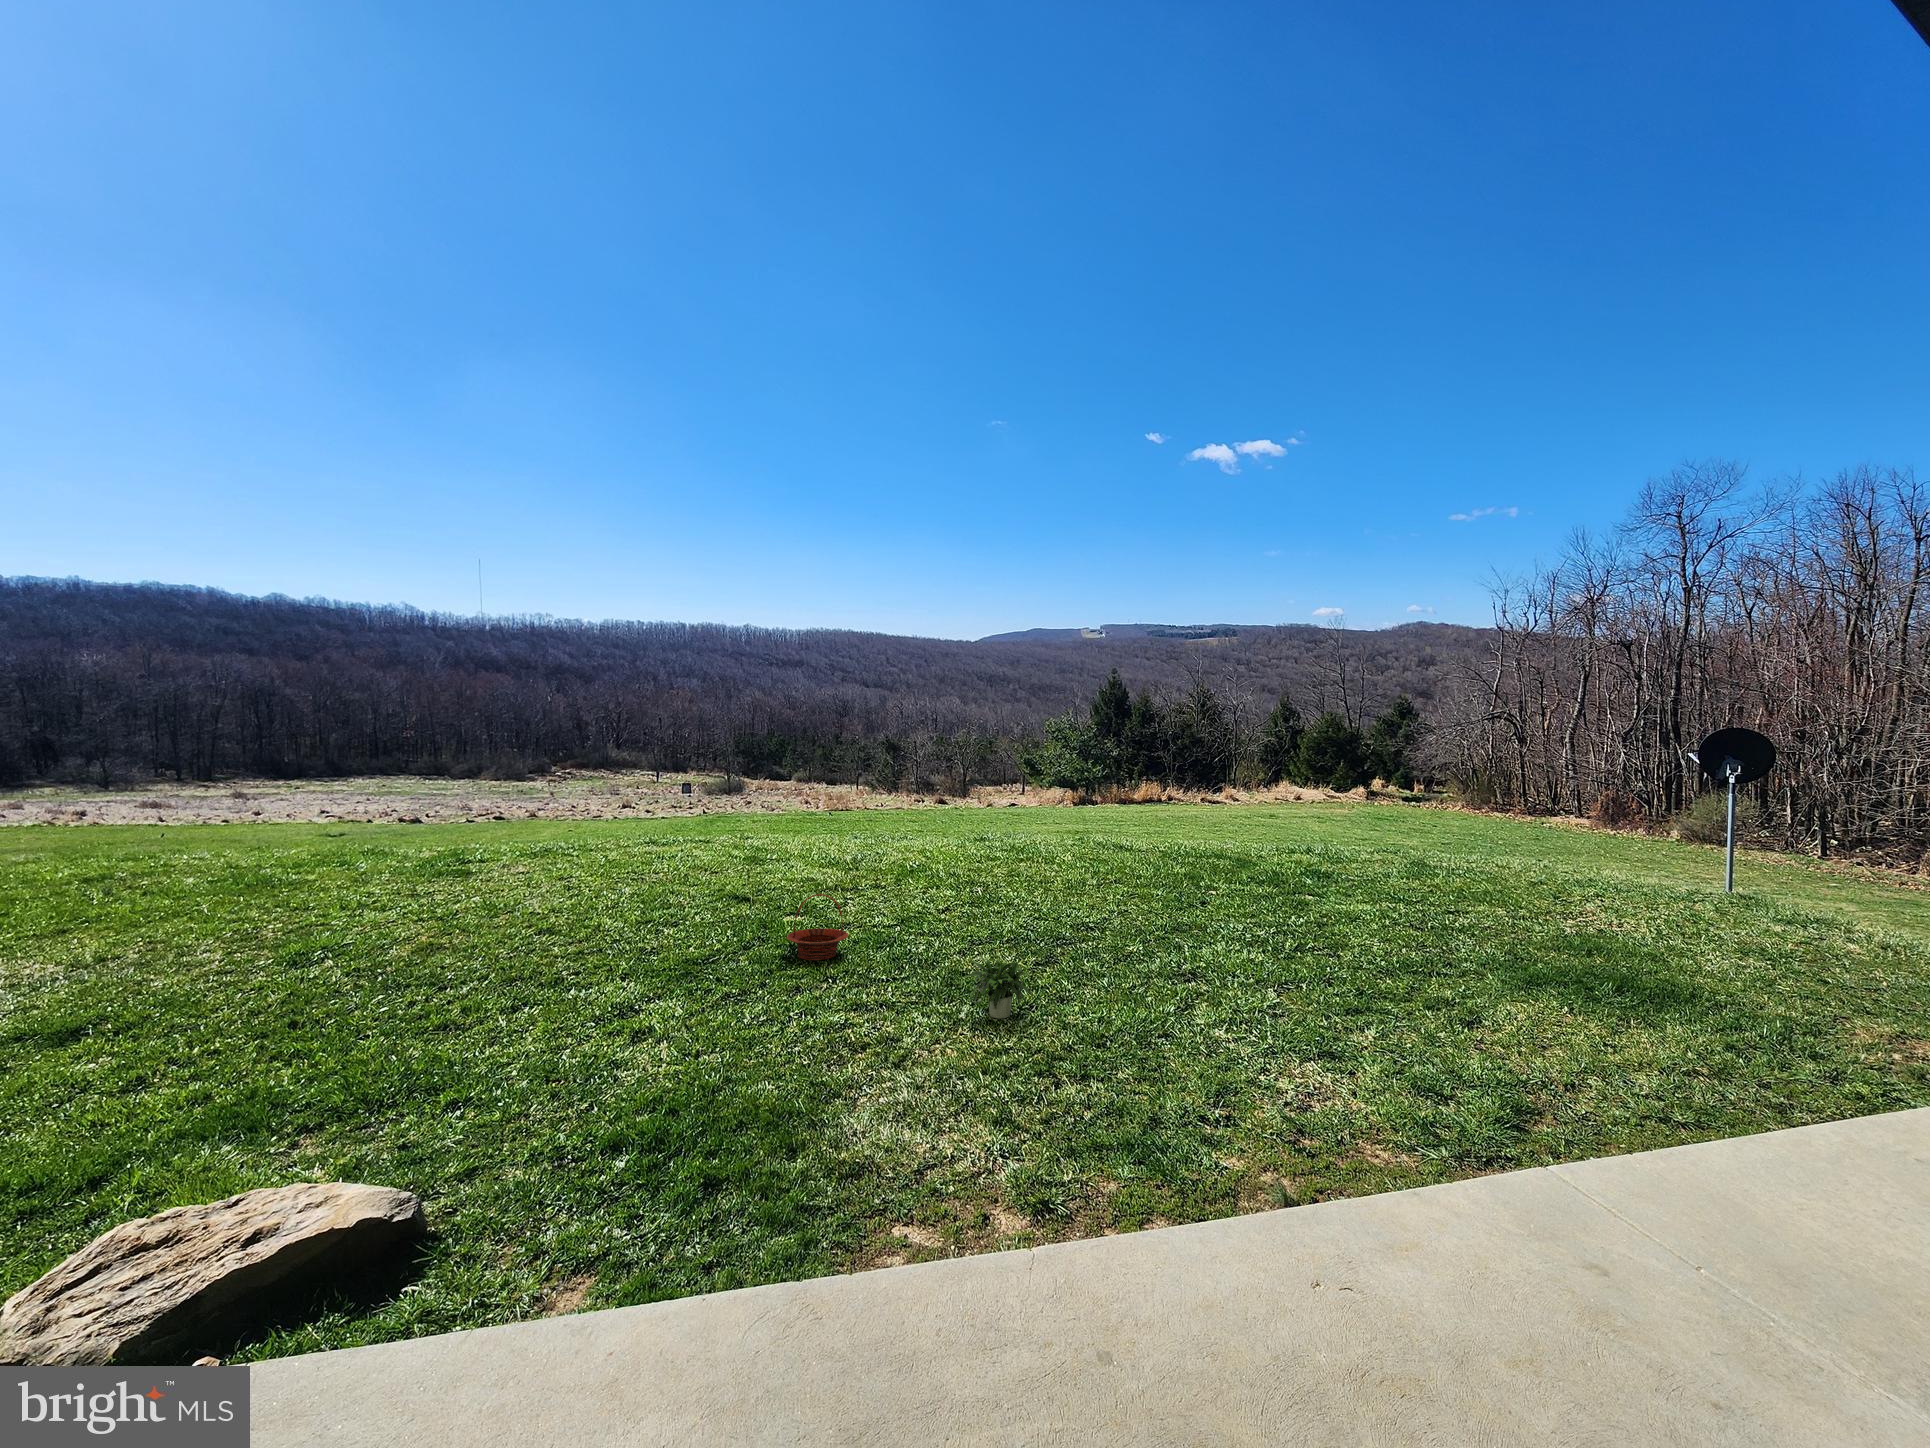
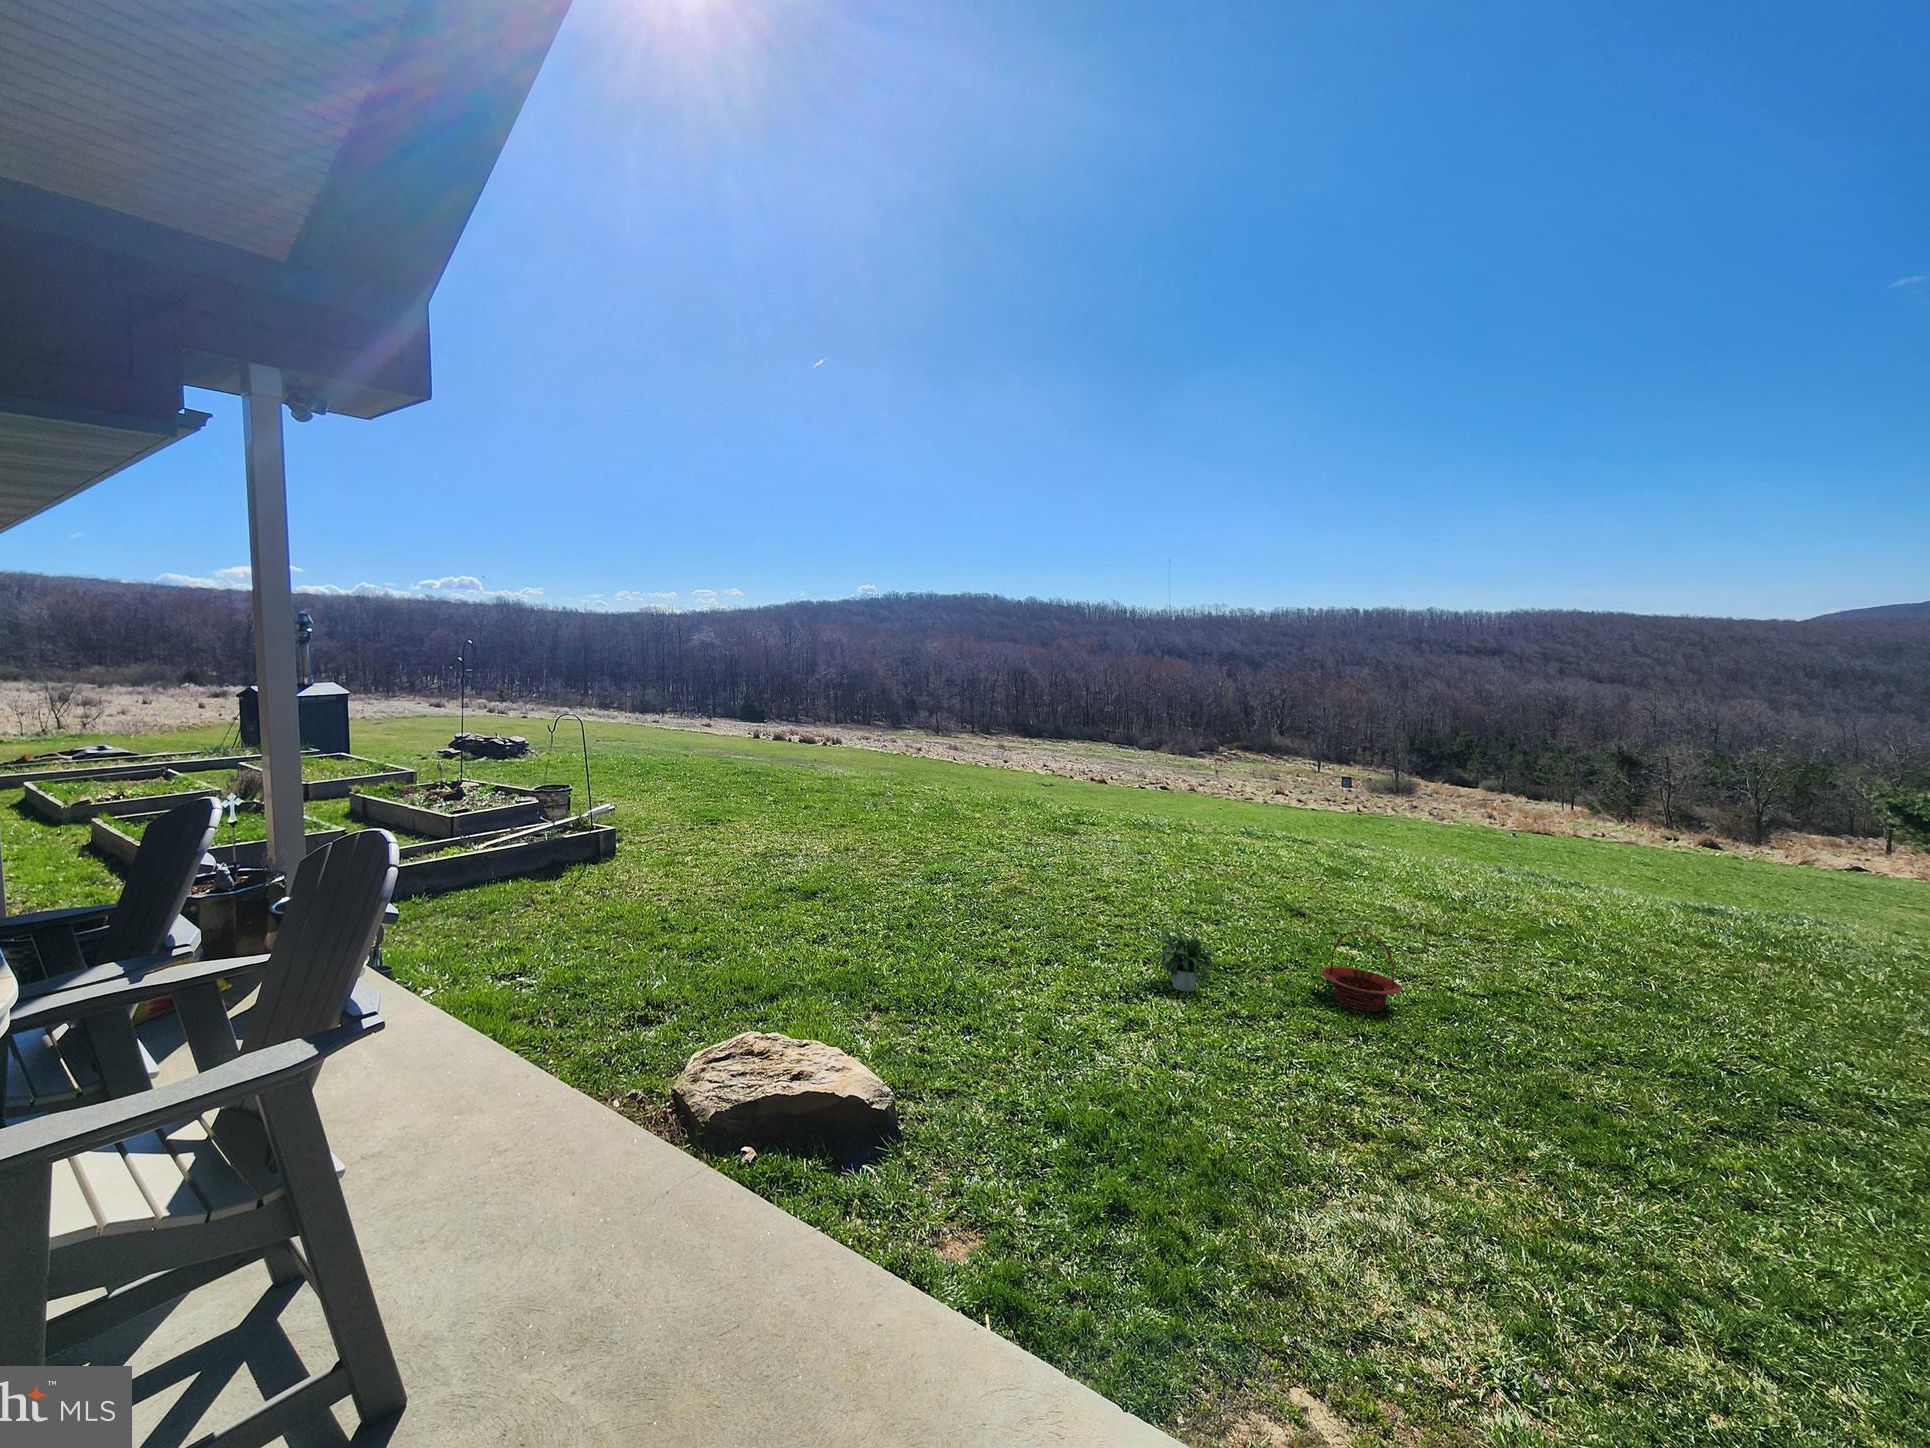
potted plant: present [951,957,1033,1018] -> present [1149,926,1218,992]

